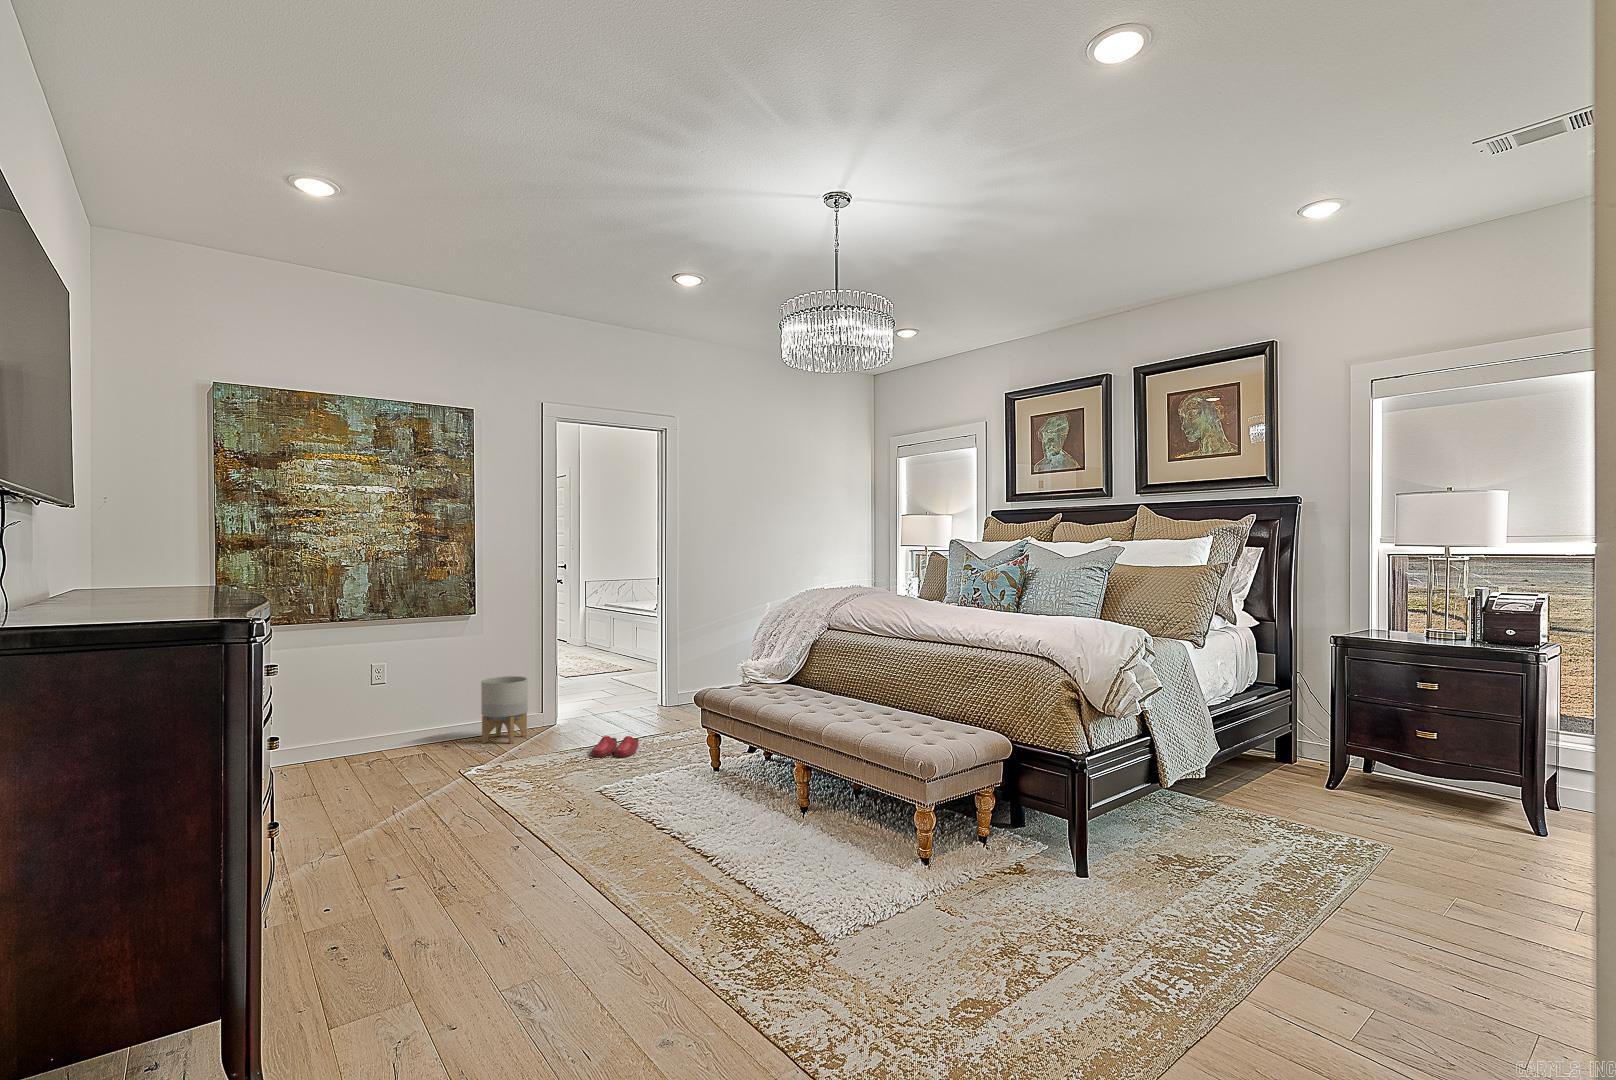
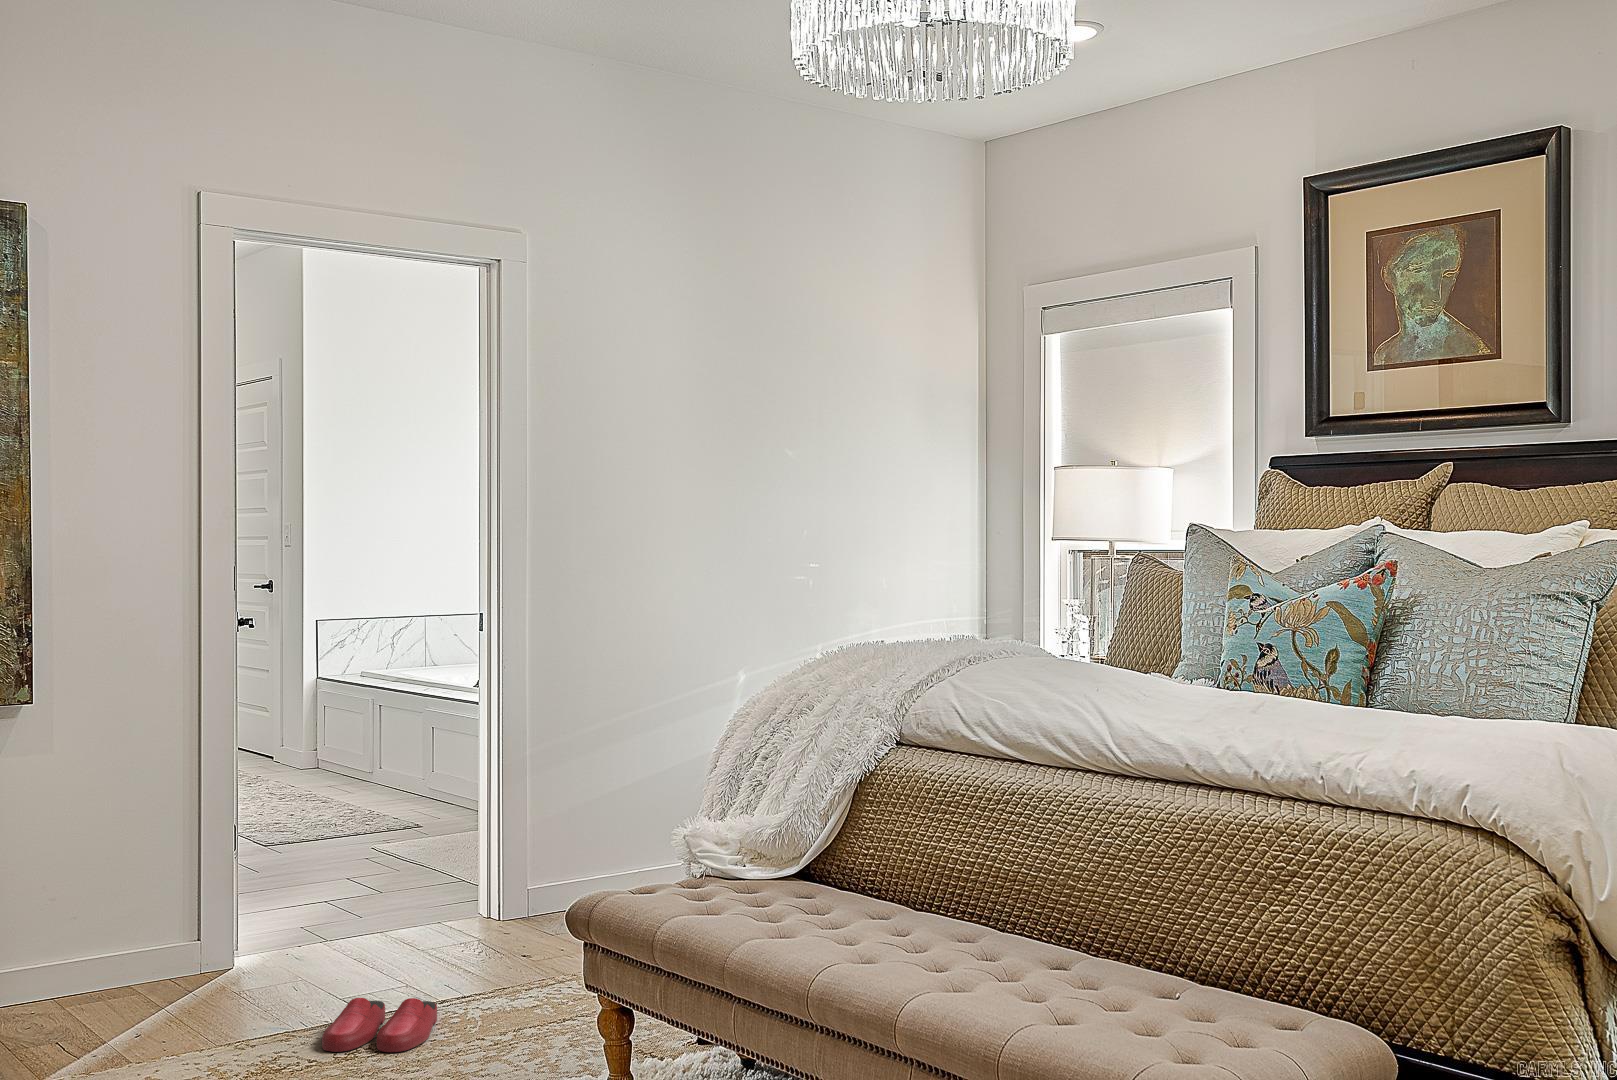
planter: present [481,676,528,744] -> none [63,850,174,1013]

